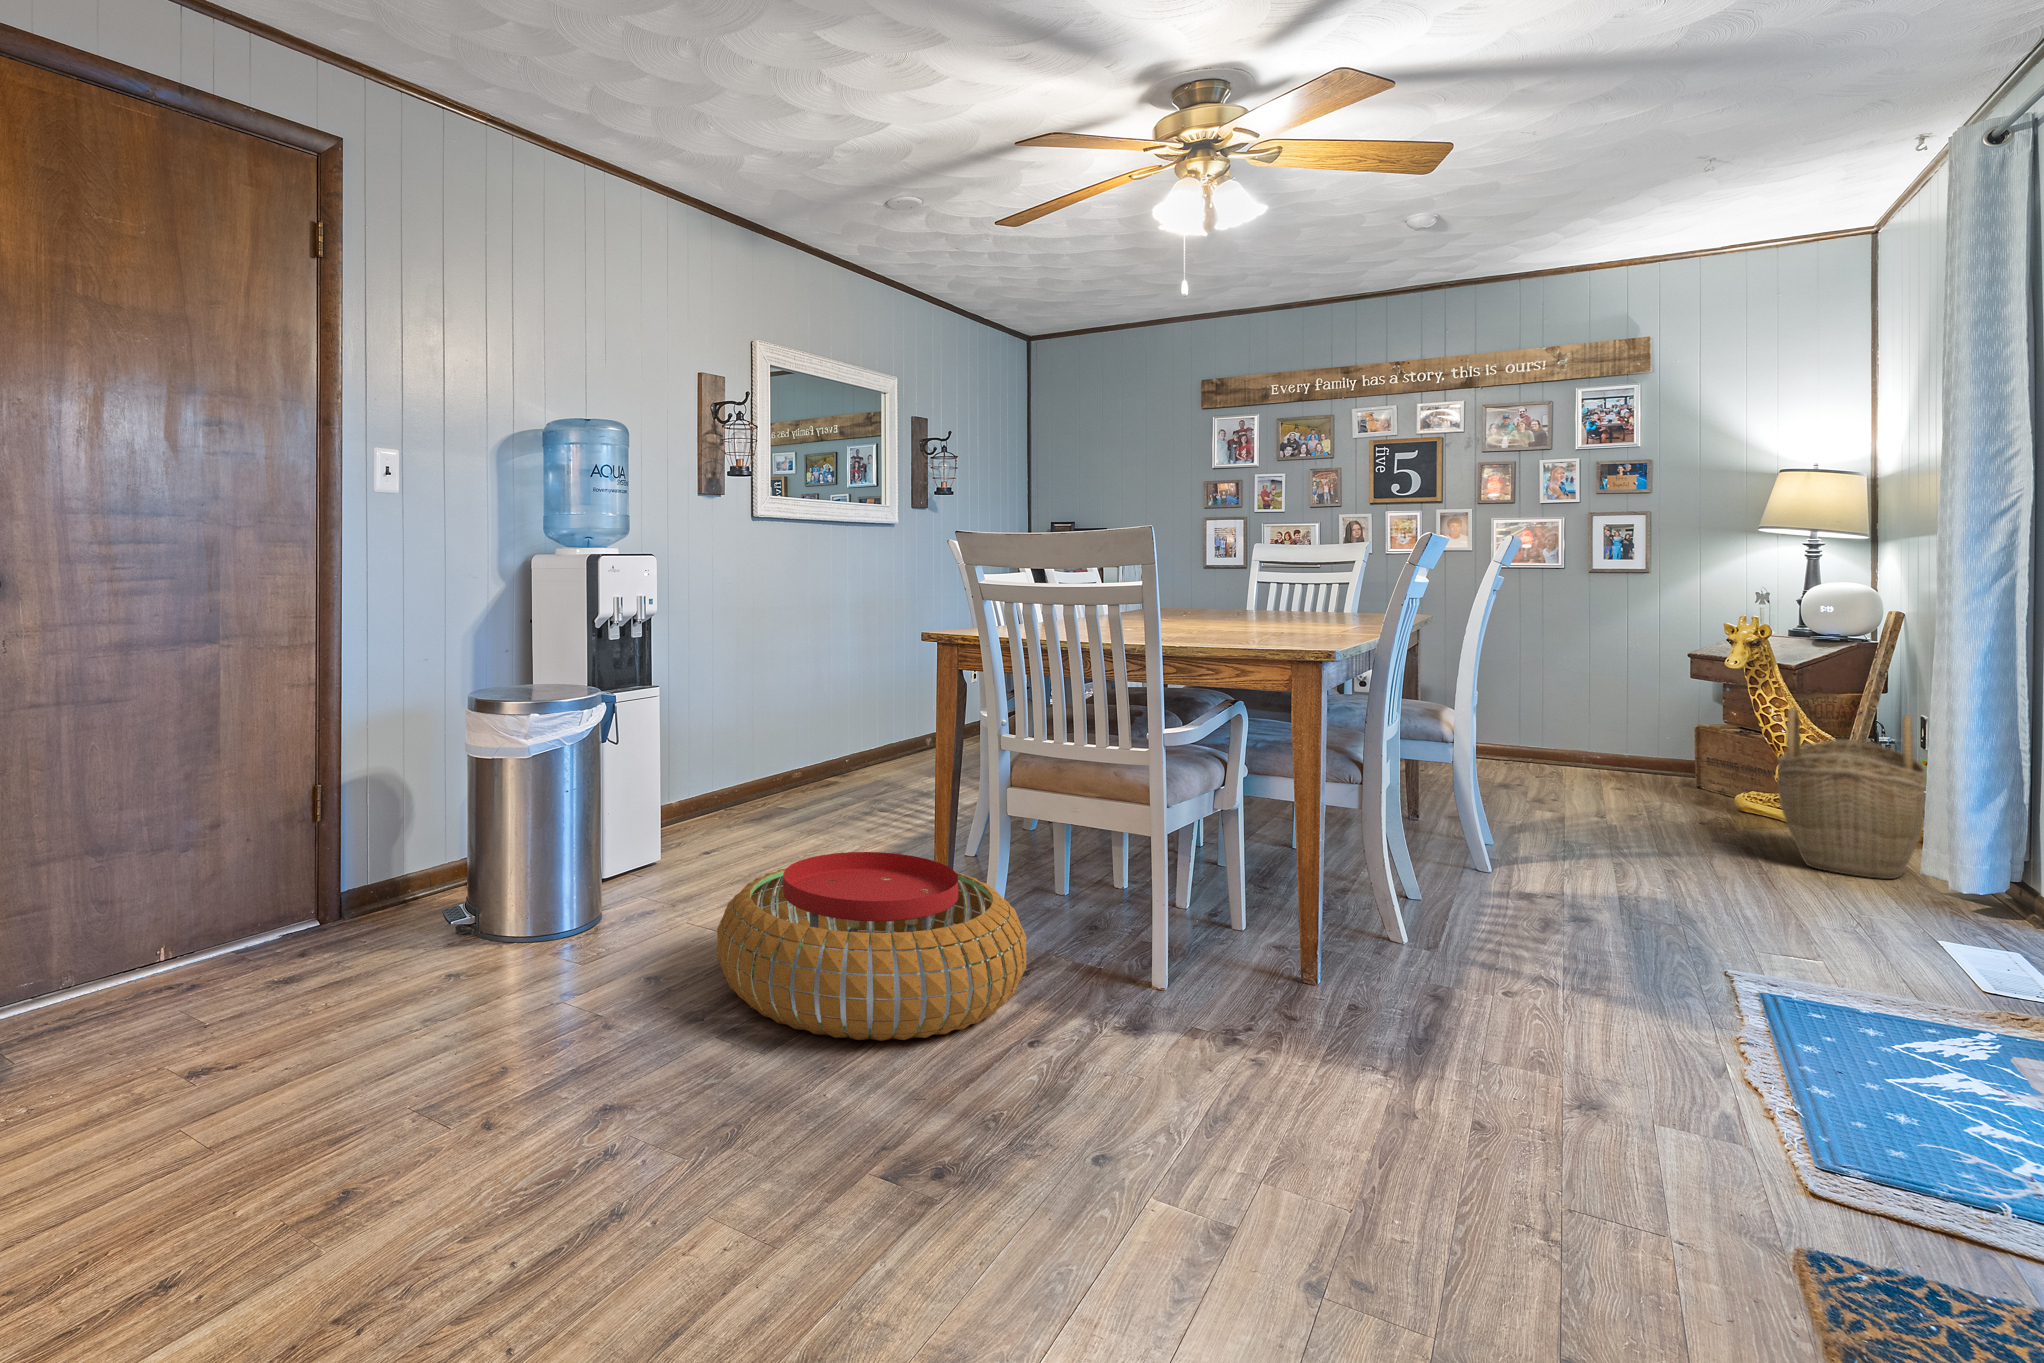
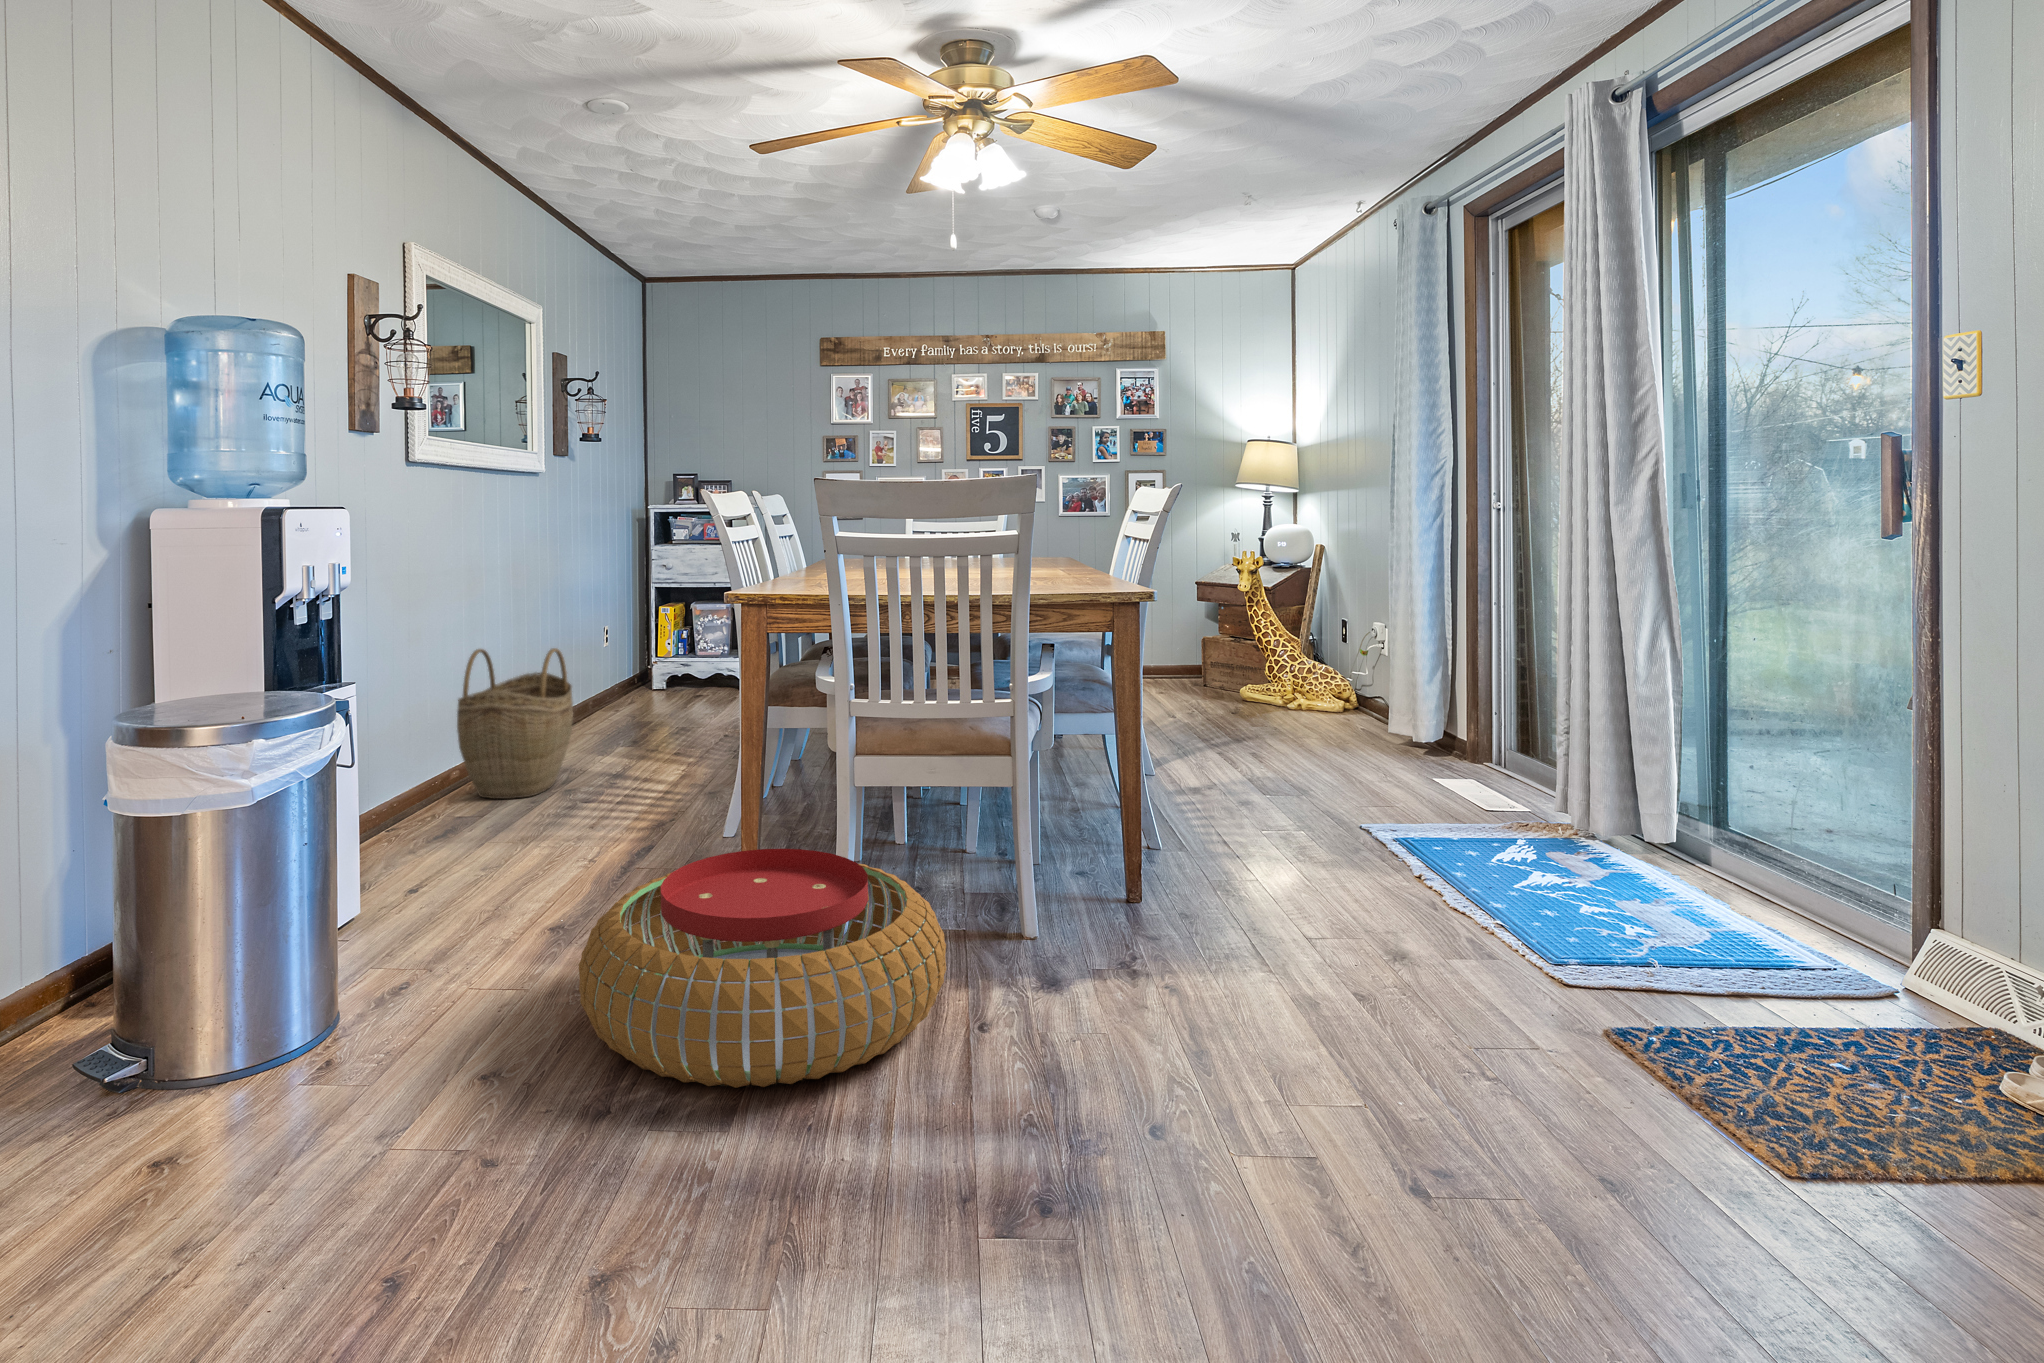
woven basket: present [1777,707,1925,879] -> present [457,648,573,799]

